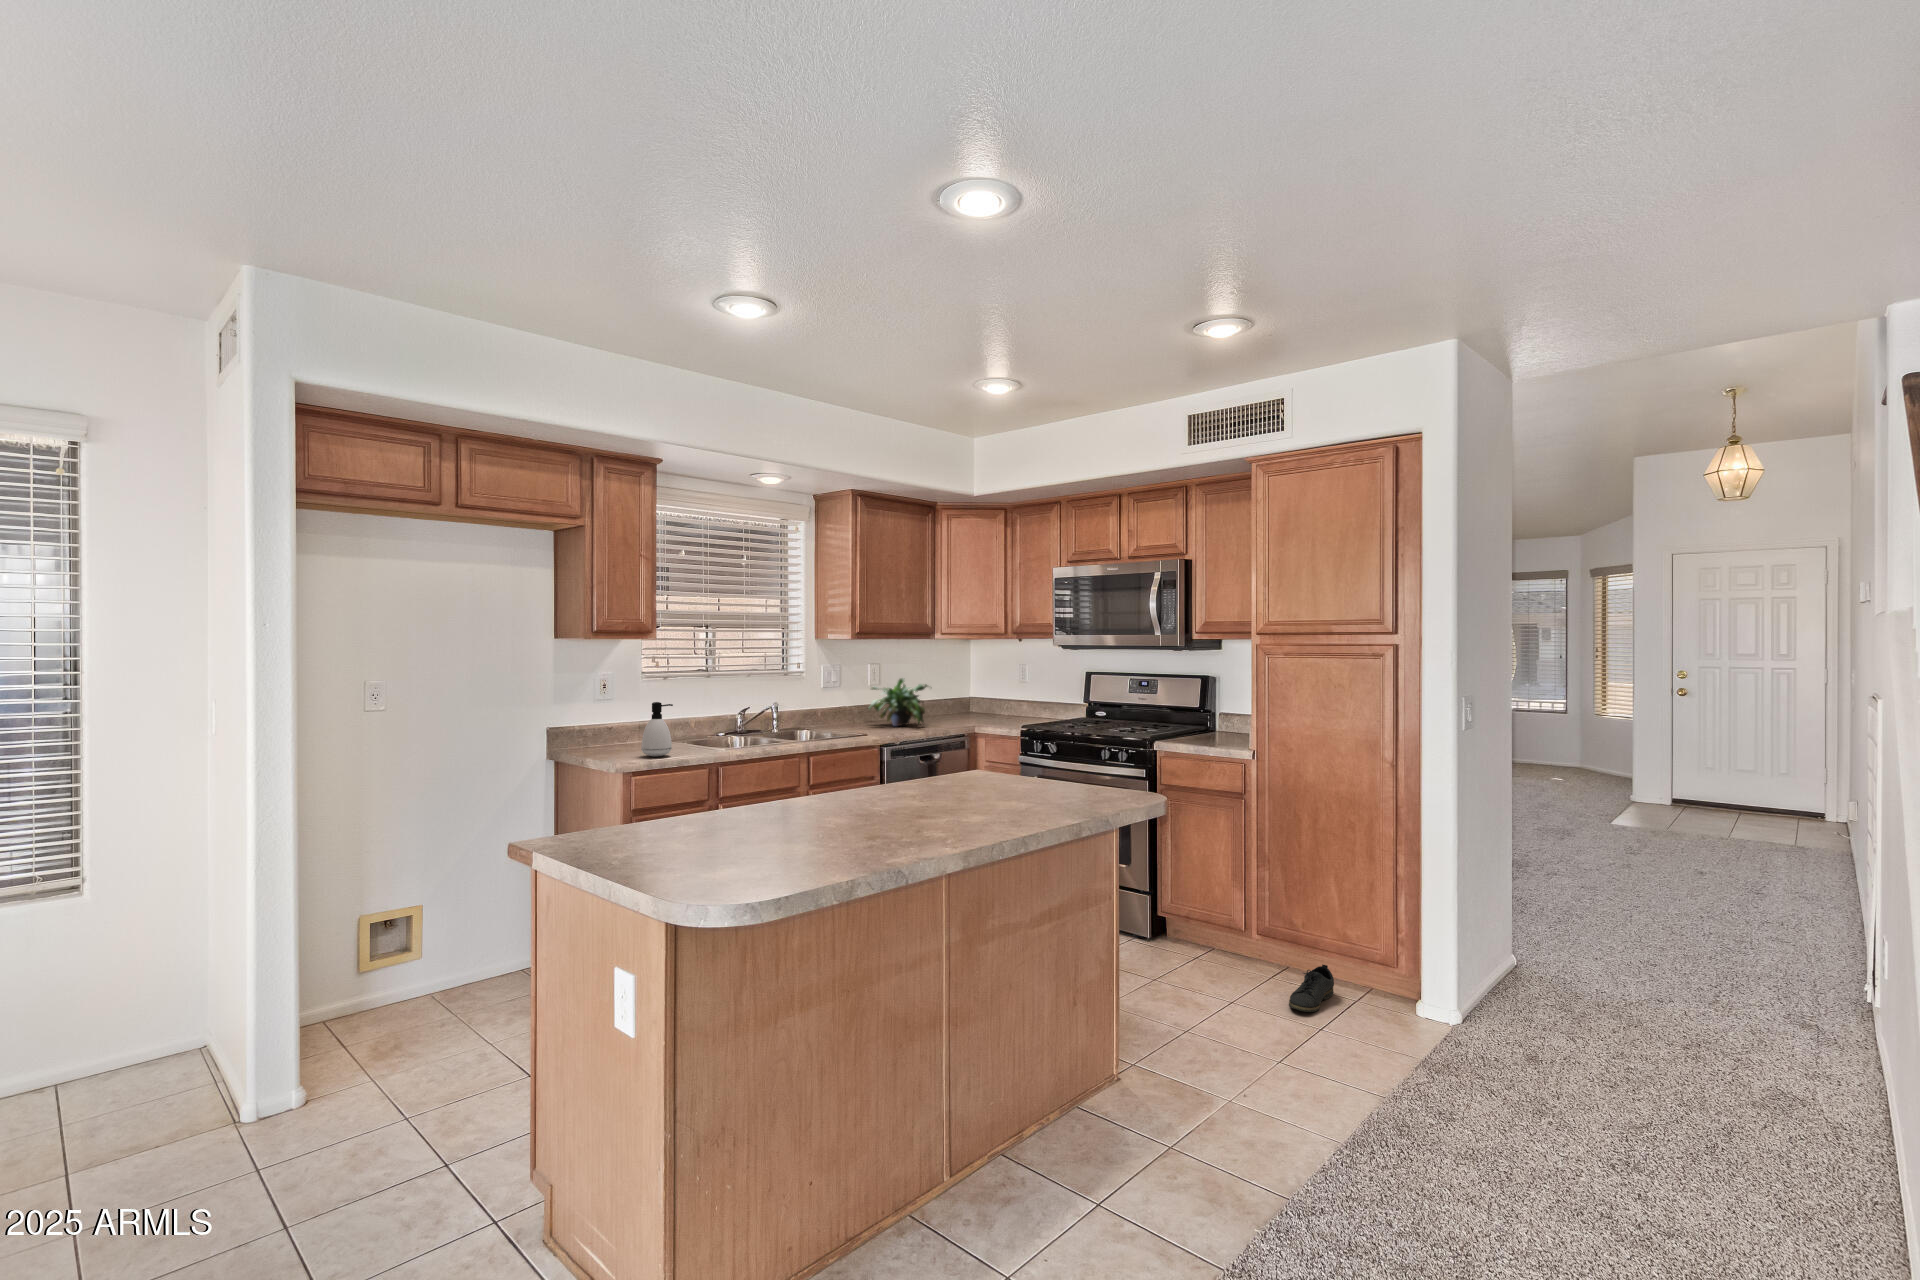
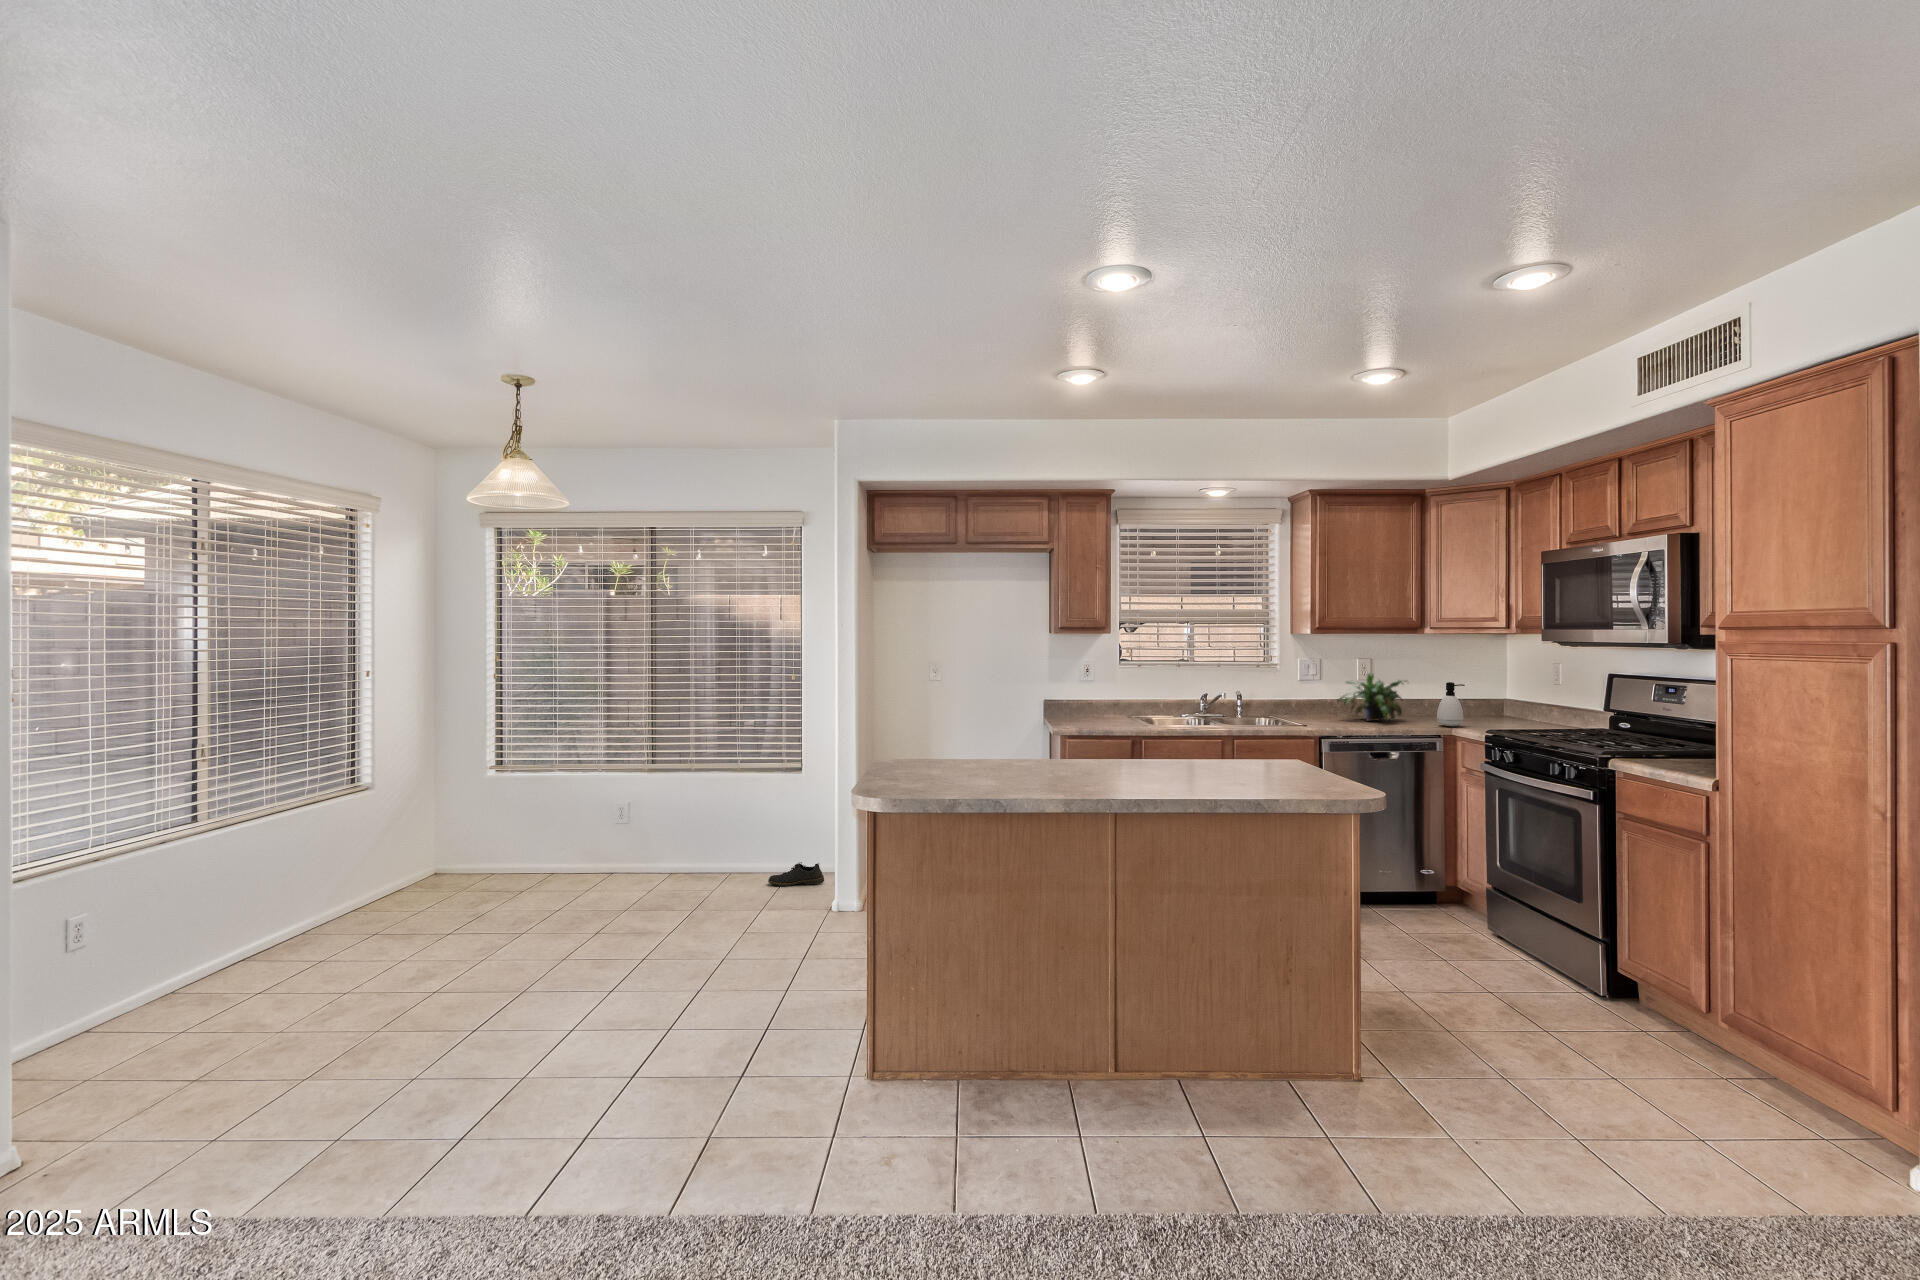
soap dispenser: present [641,702,673,756] -> present [1437,682,1465,726]
shoe: present [1289,965,1334,1012] -> present [768,862,824,886]

